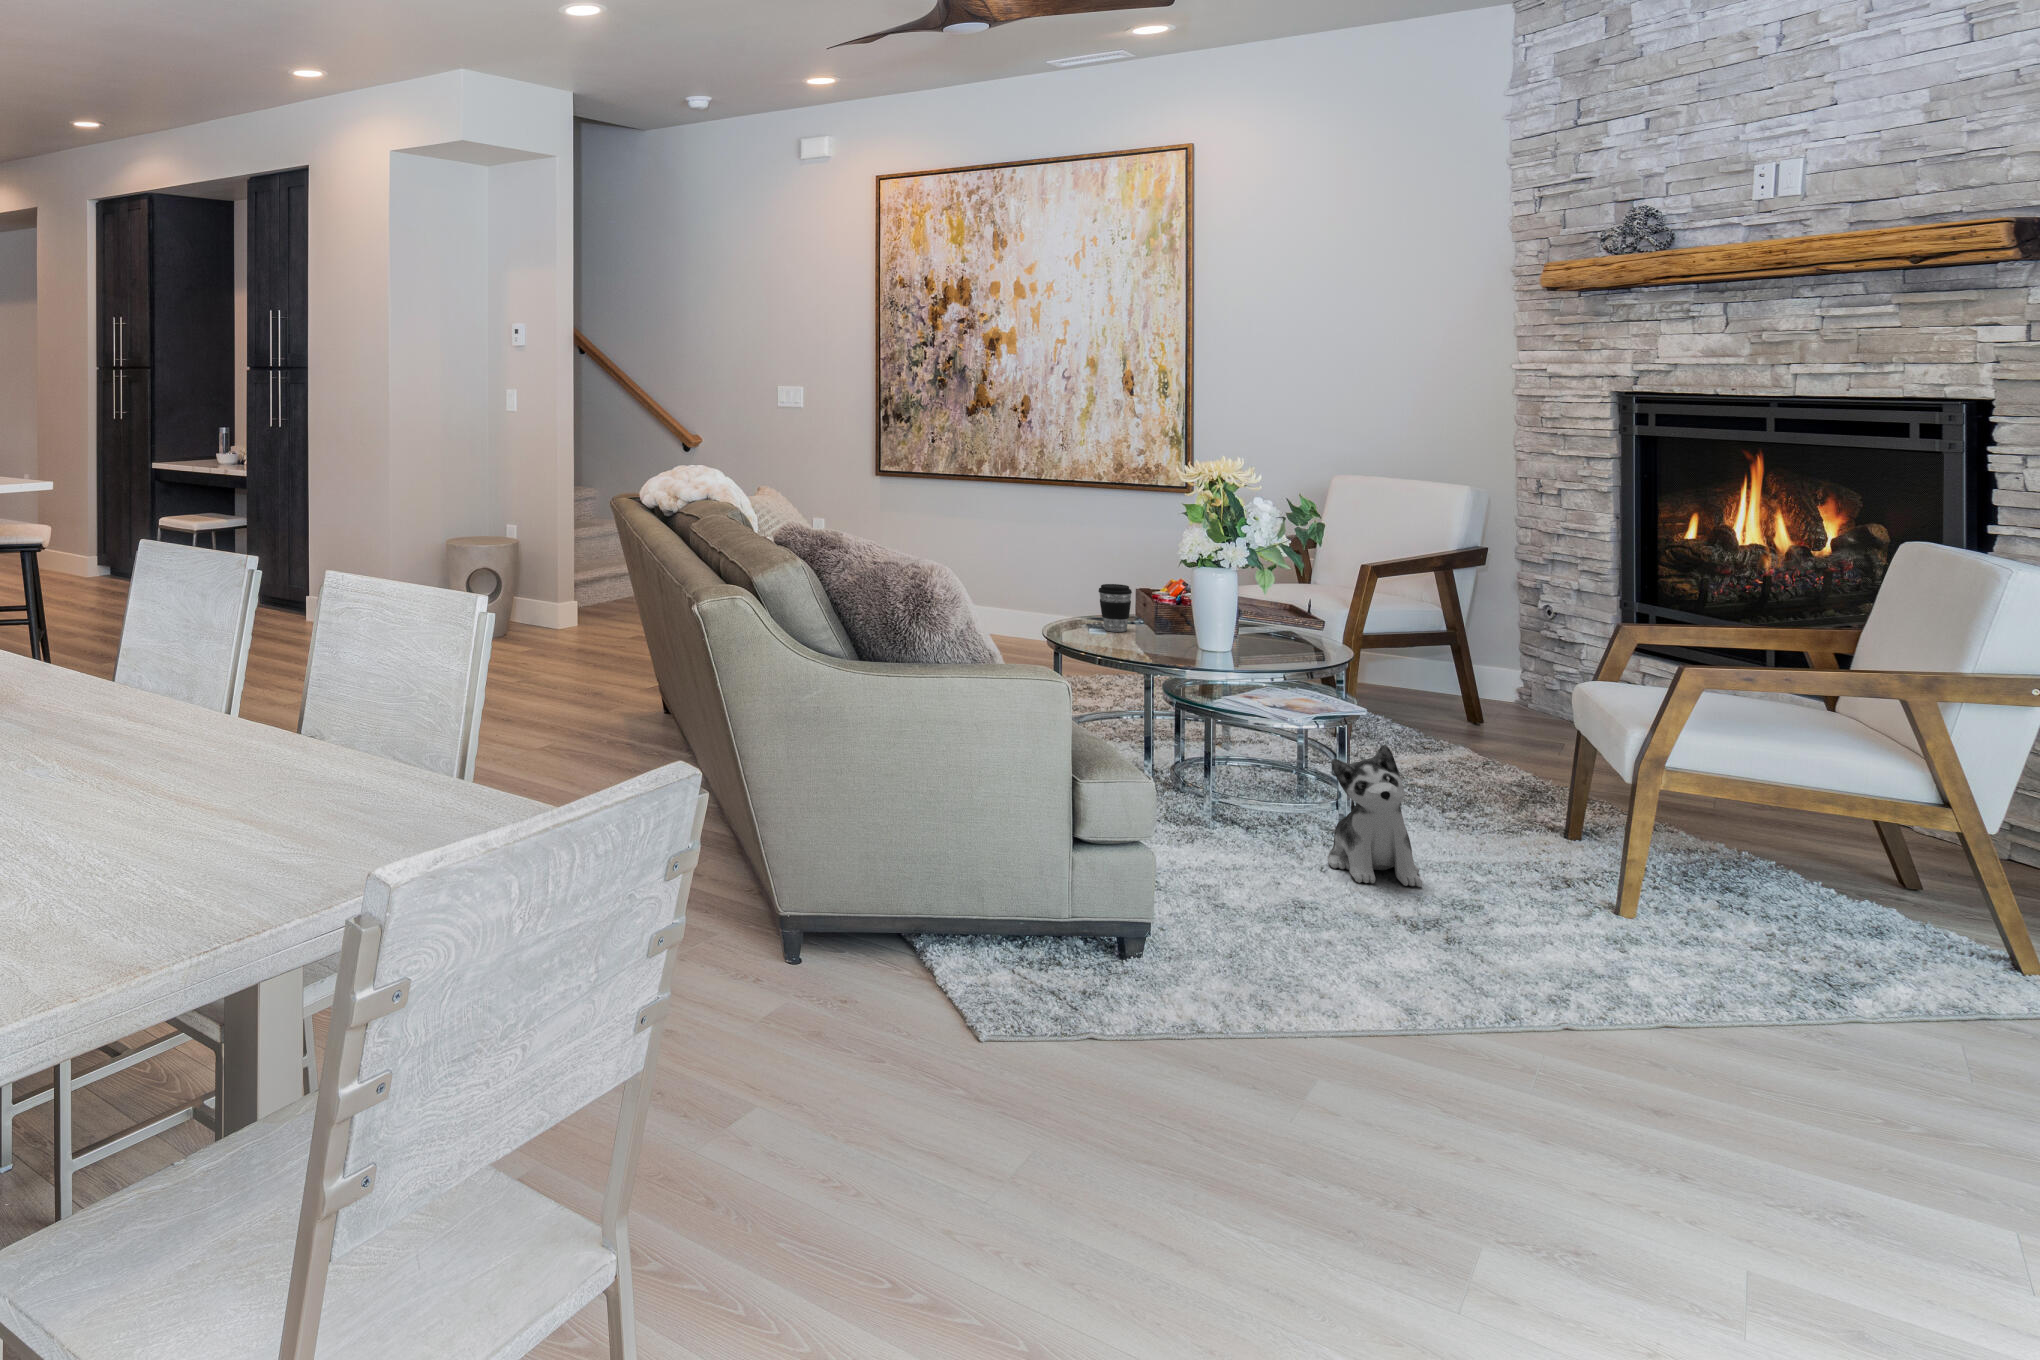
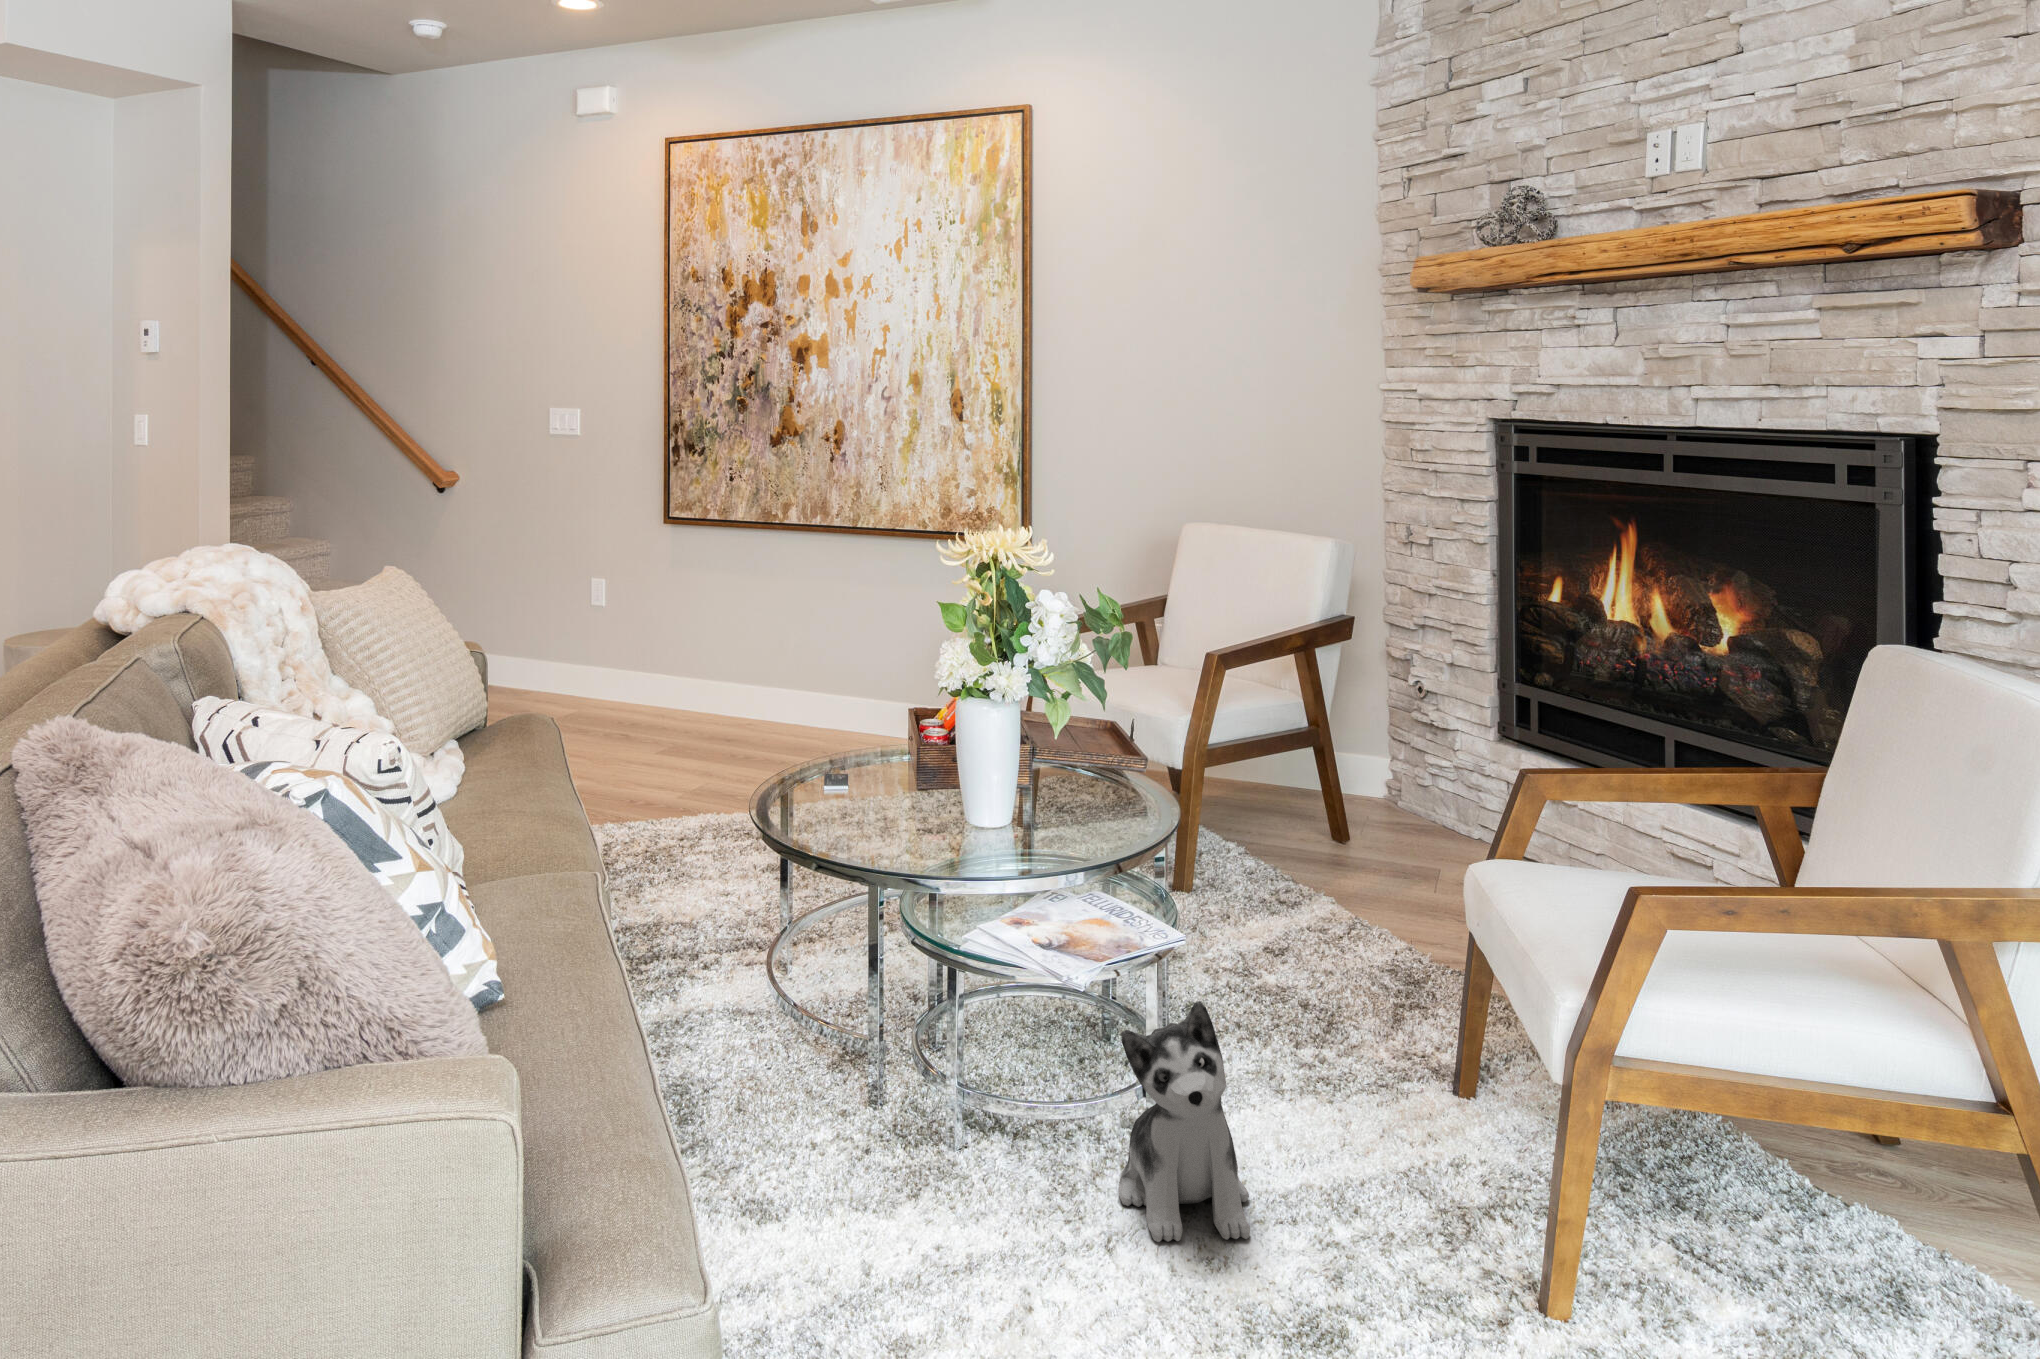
coffee cup: present [1099,584,1132,632] -> none [845,709,891,783]

